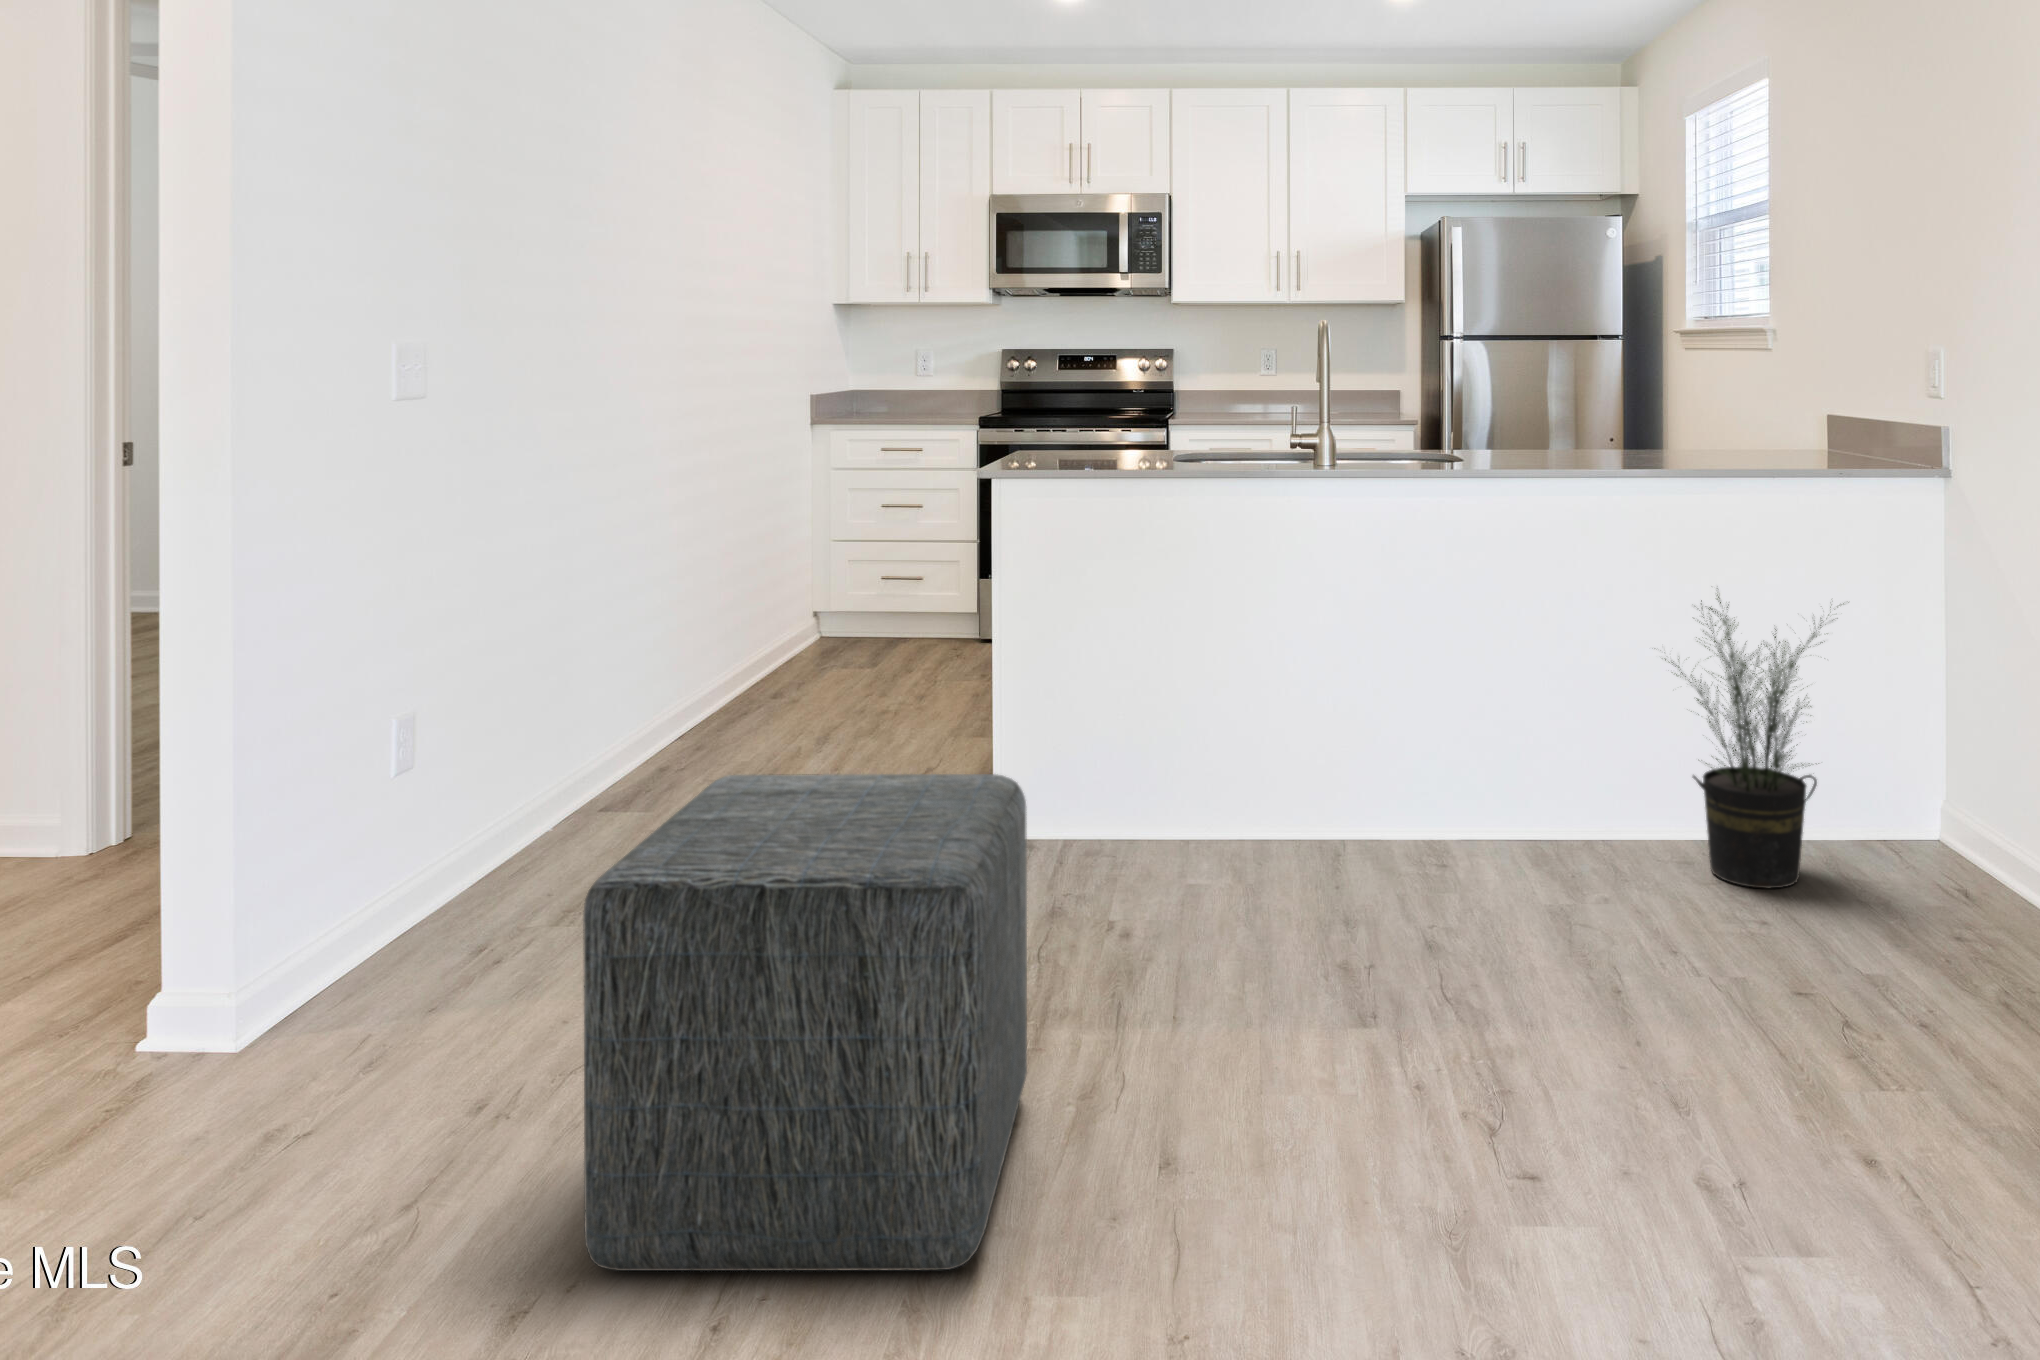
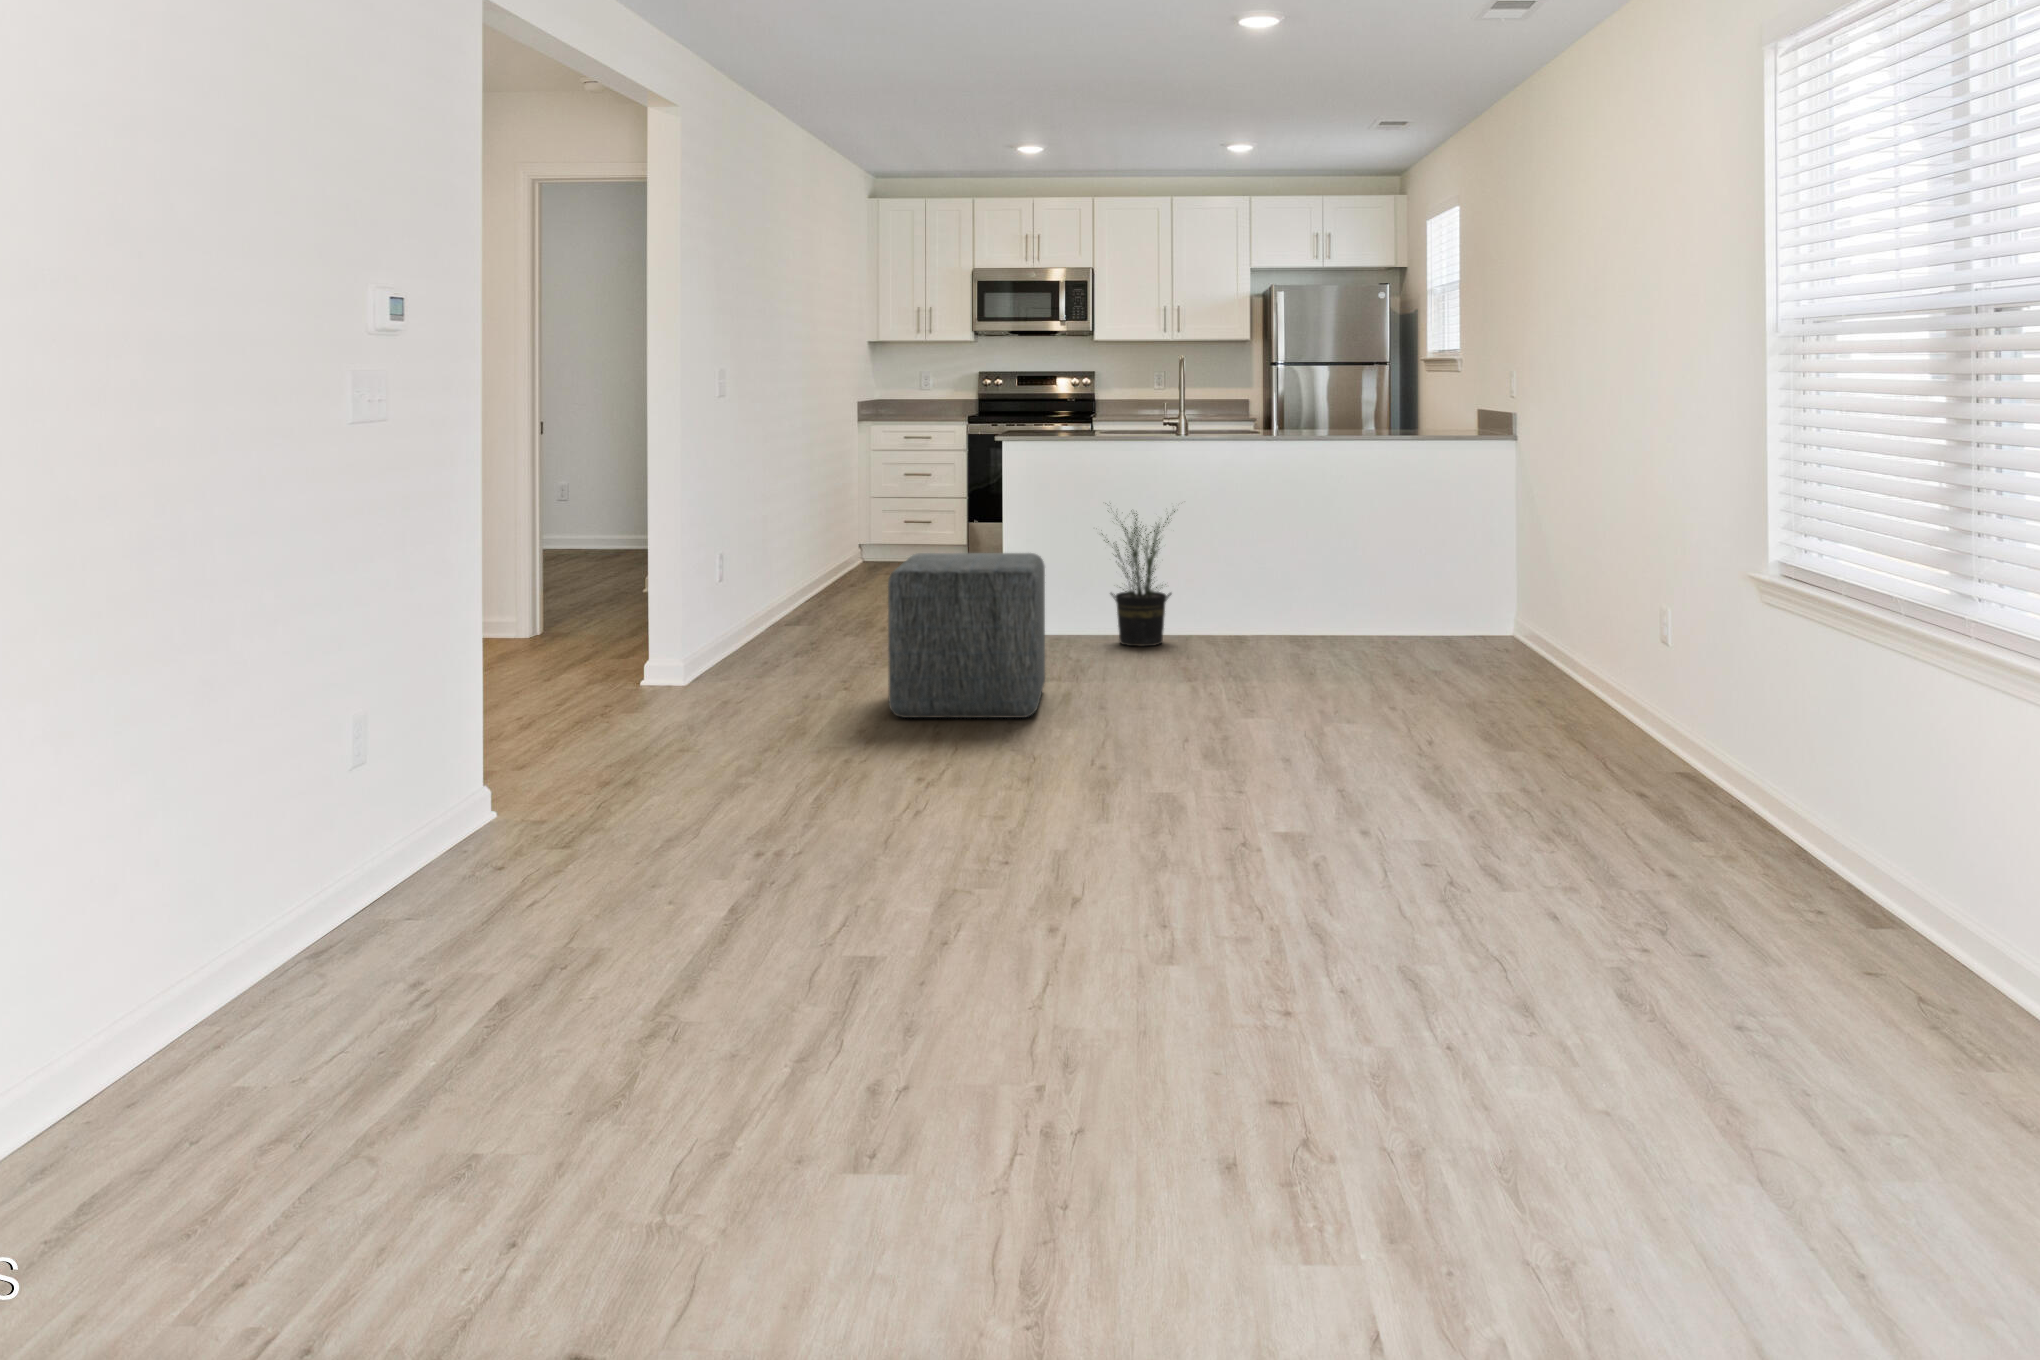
potted plant: present [1665,588,1844,888] -> present [1102,511,1175,646]

